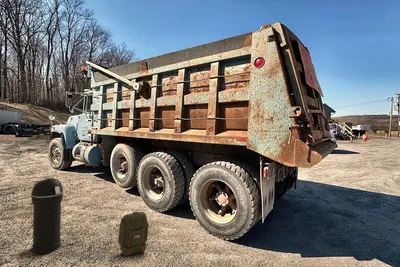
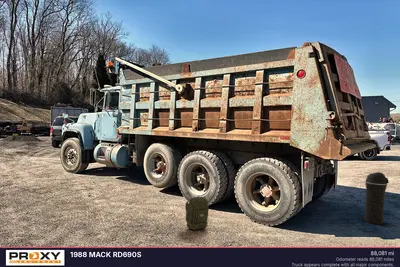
trash can: present [31,178,64,255] -> present [364,172,389,224]

